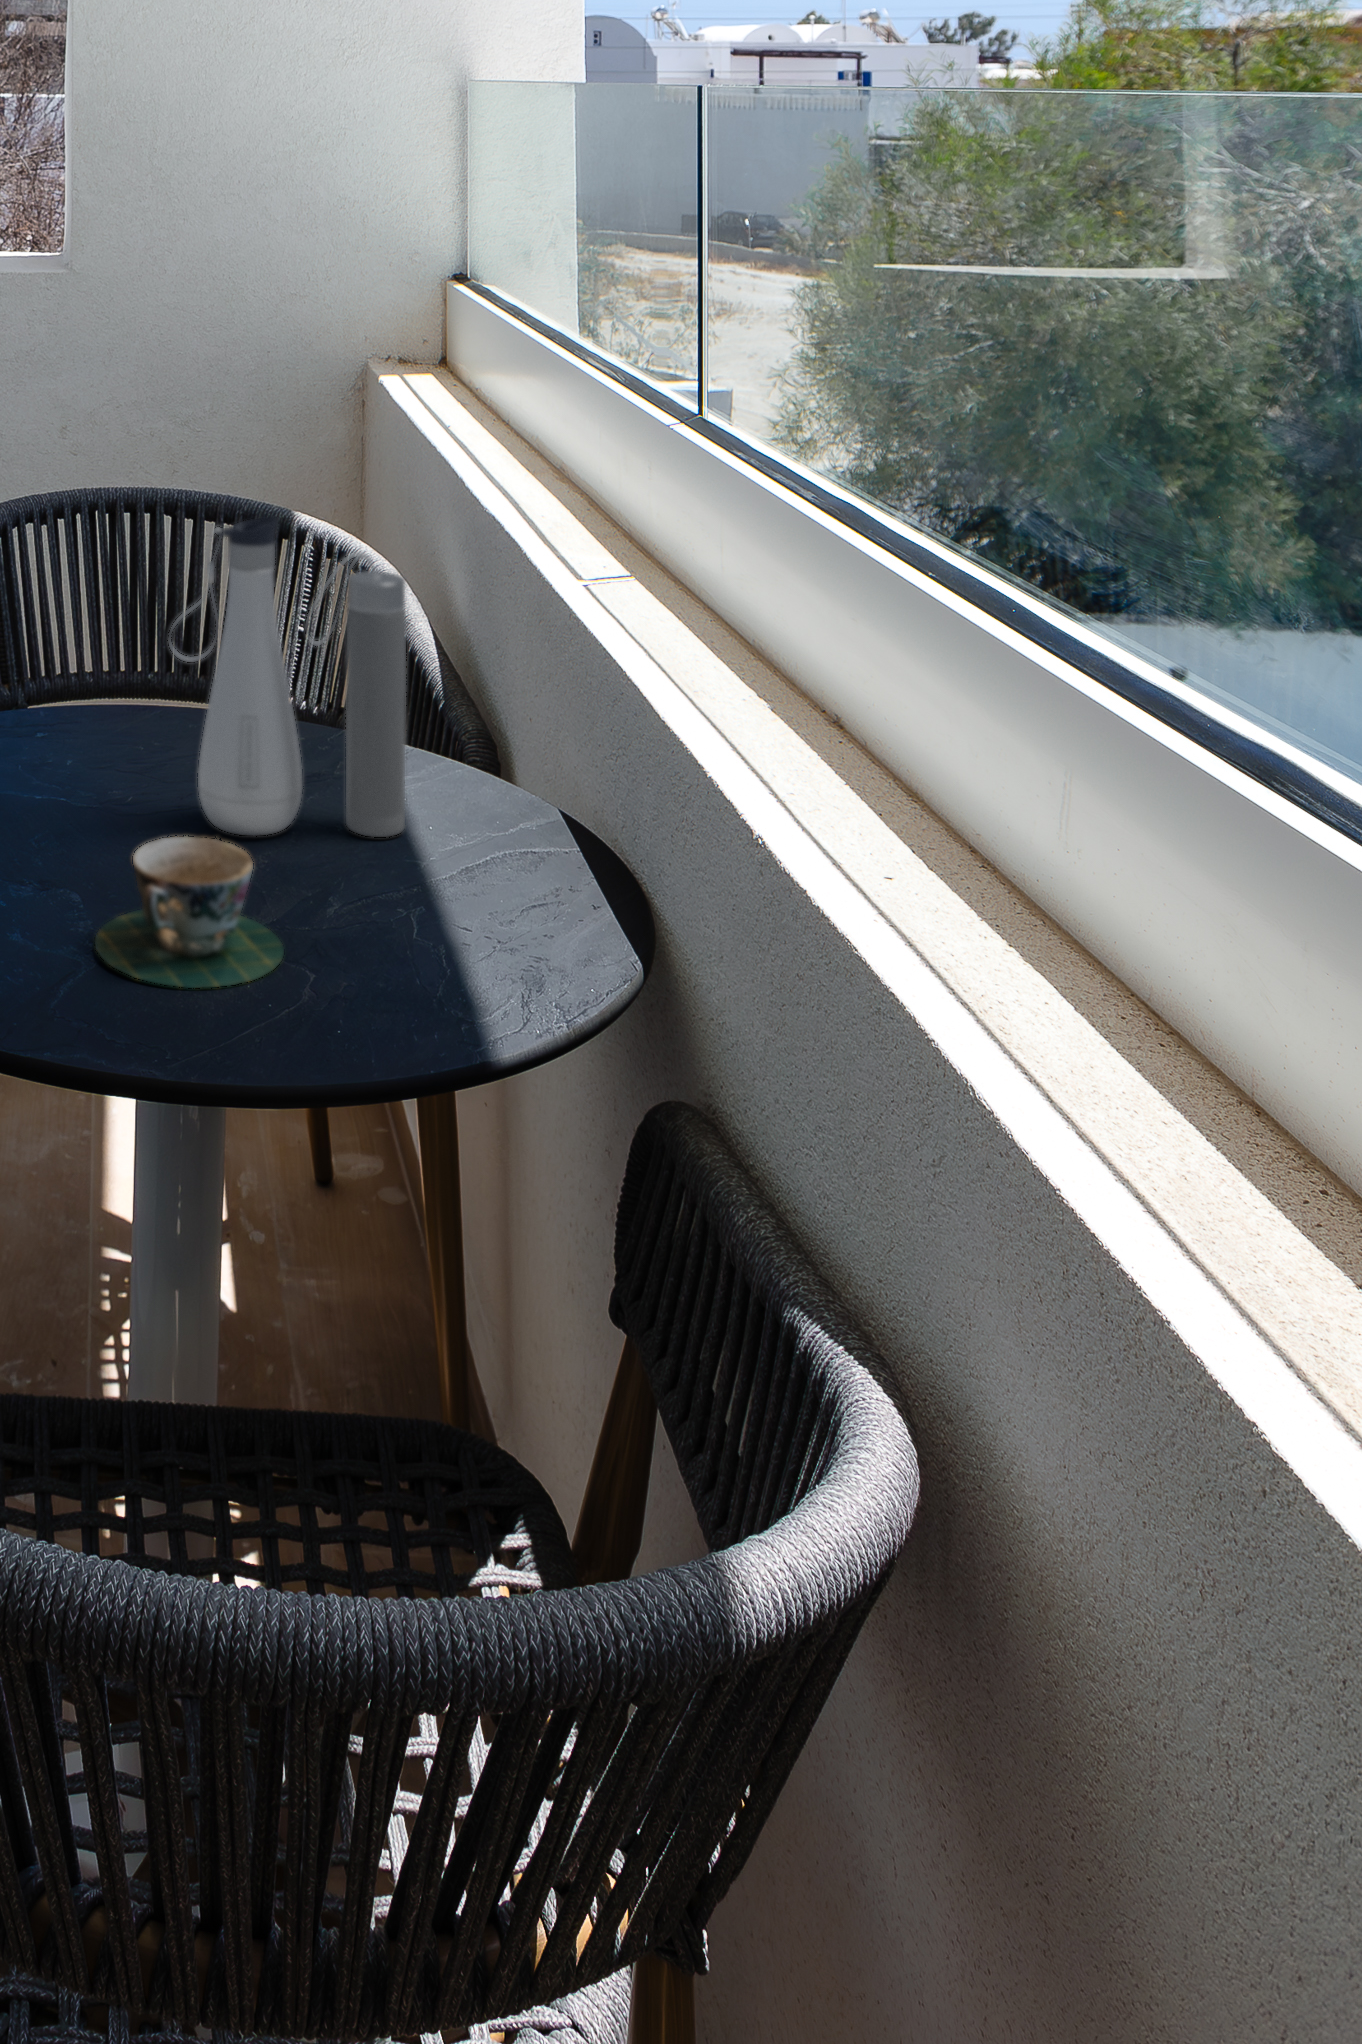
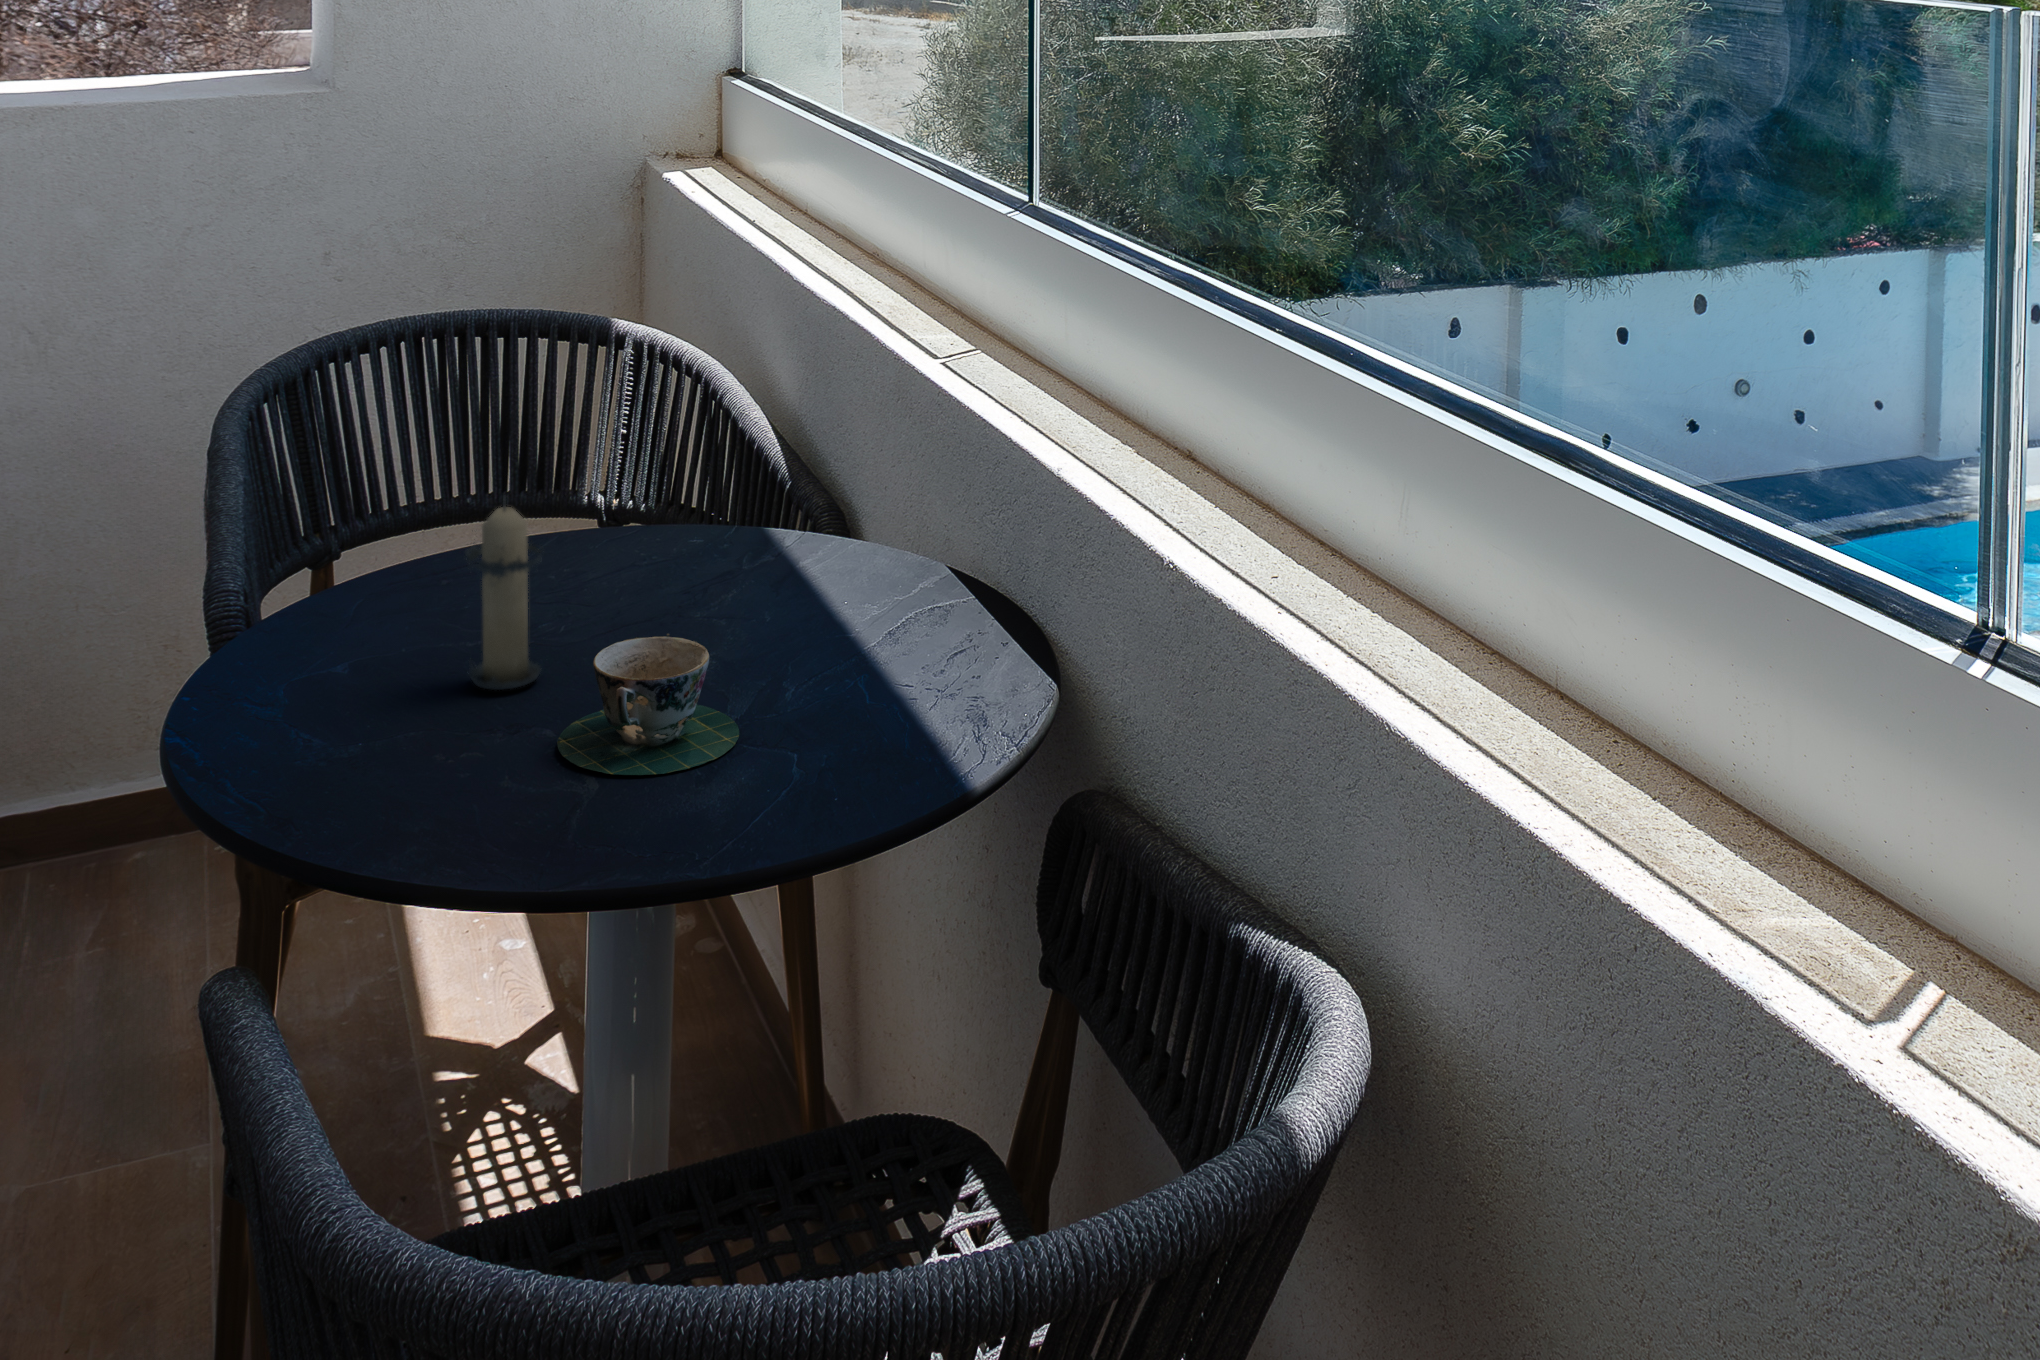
water bottle: present [170,517,406,837] -> none [581,329,809,632]
candle: none [28,668,122,874] -> present [464,496,542,690]

